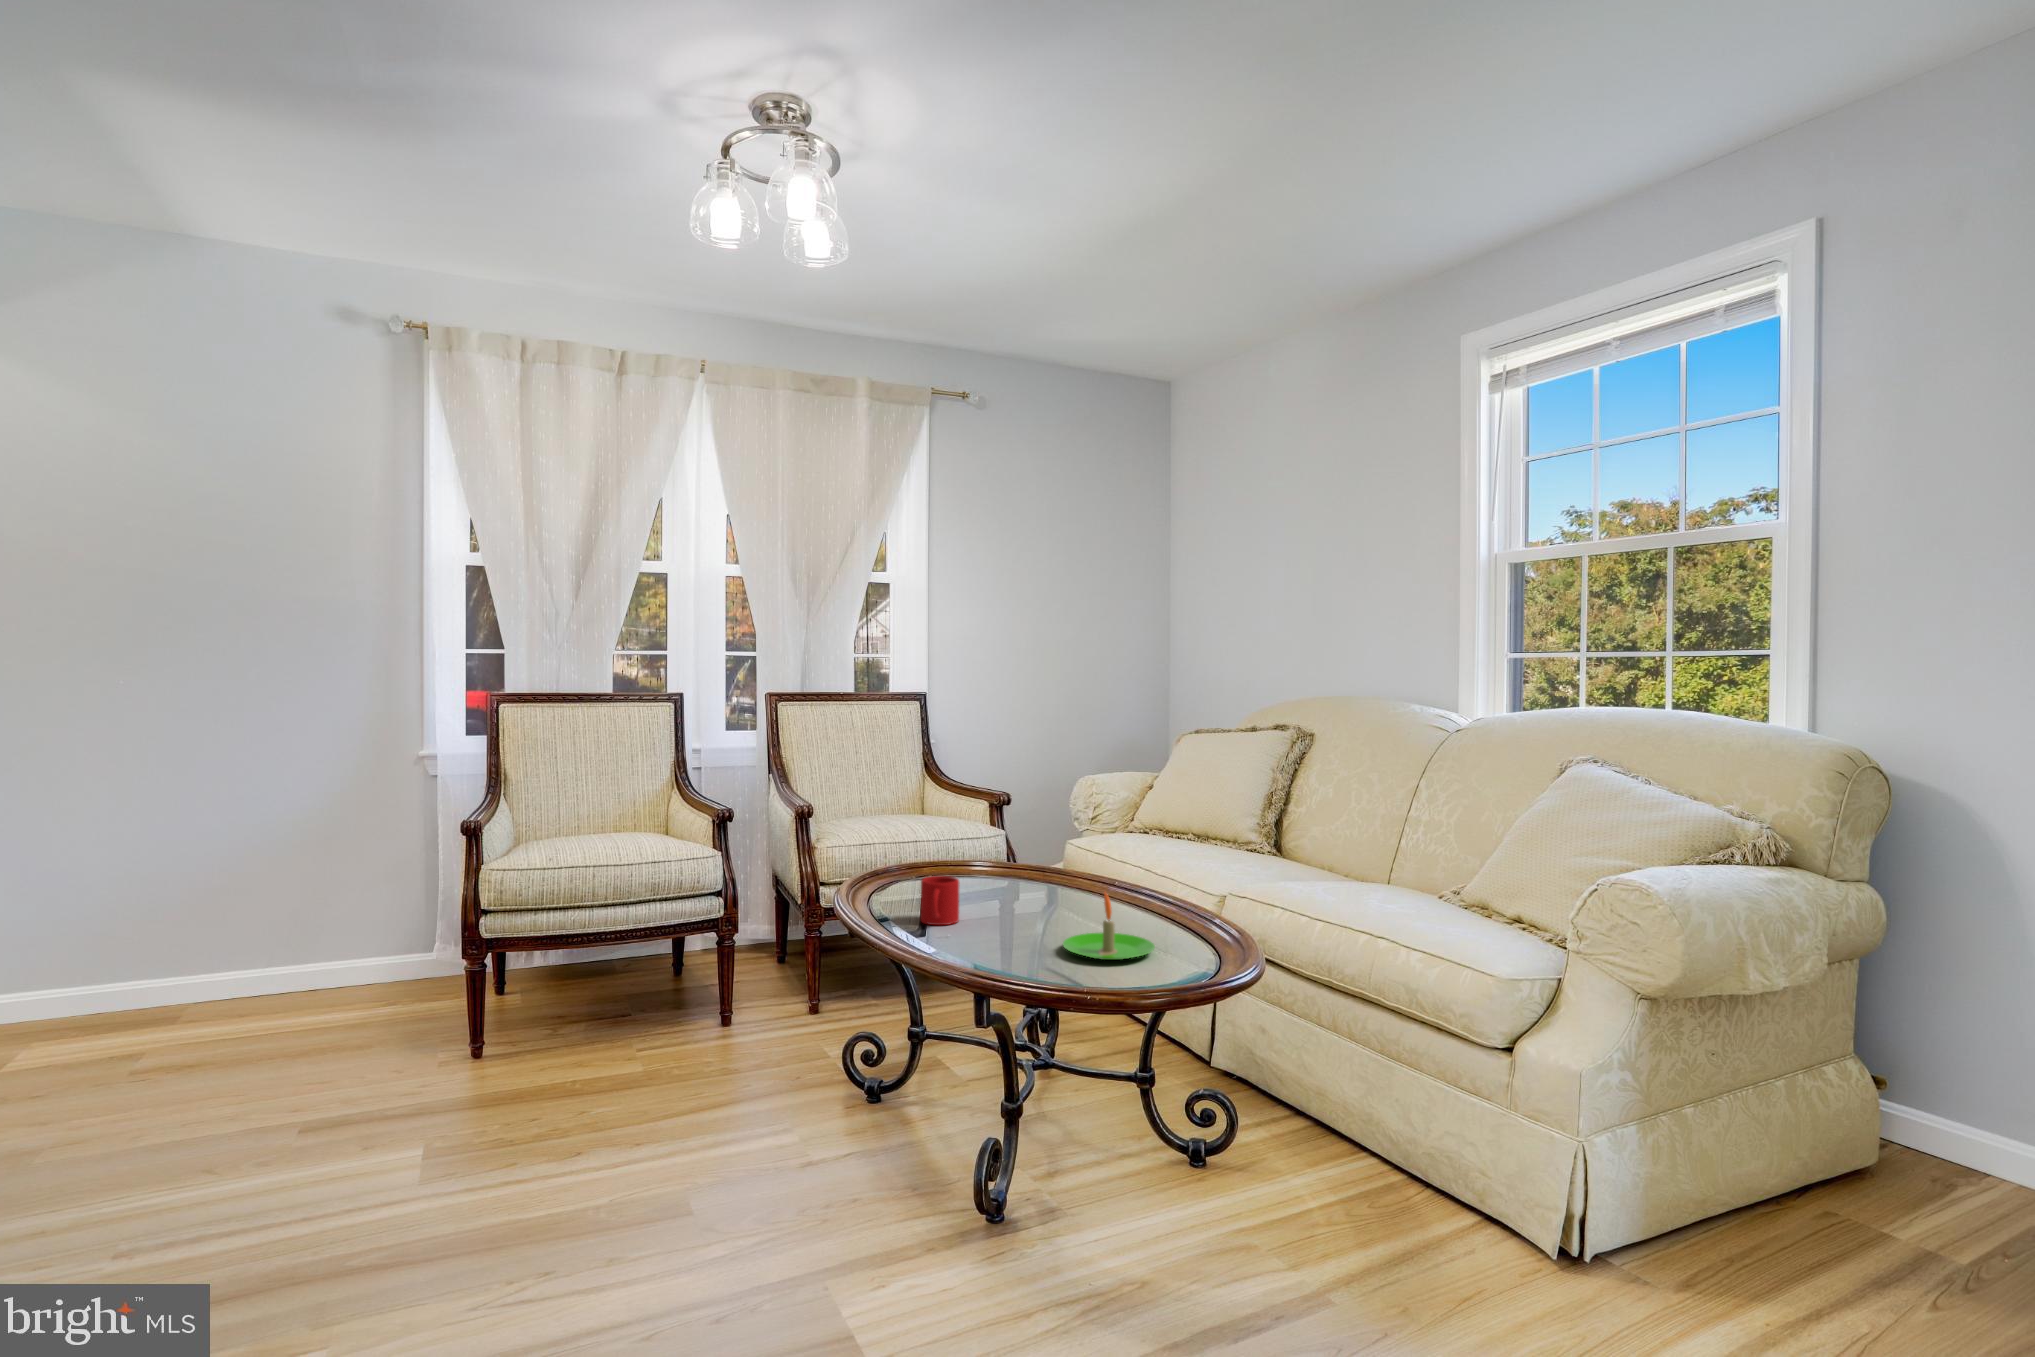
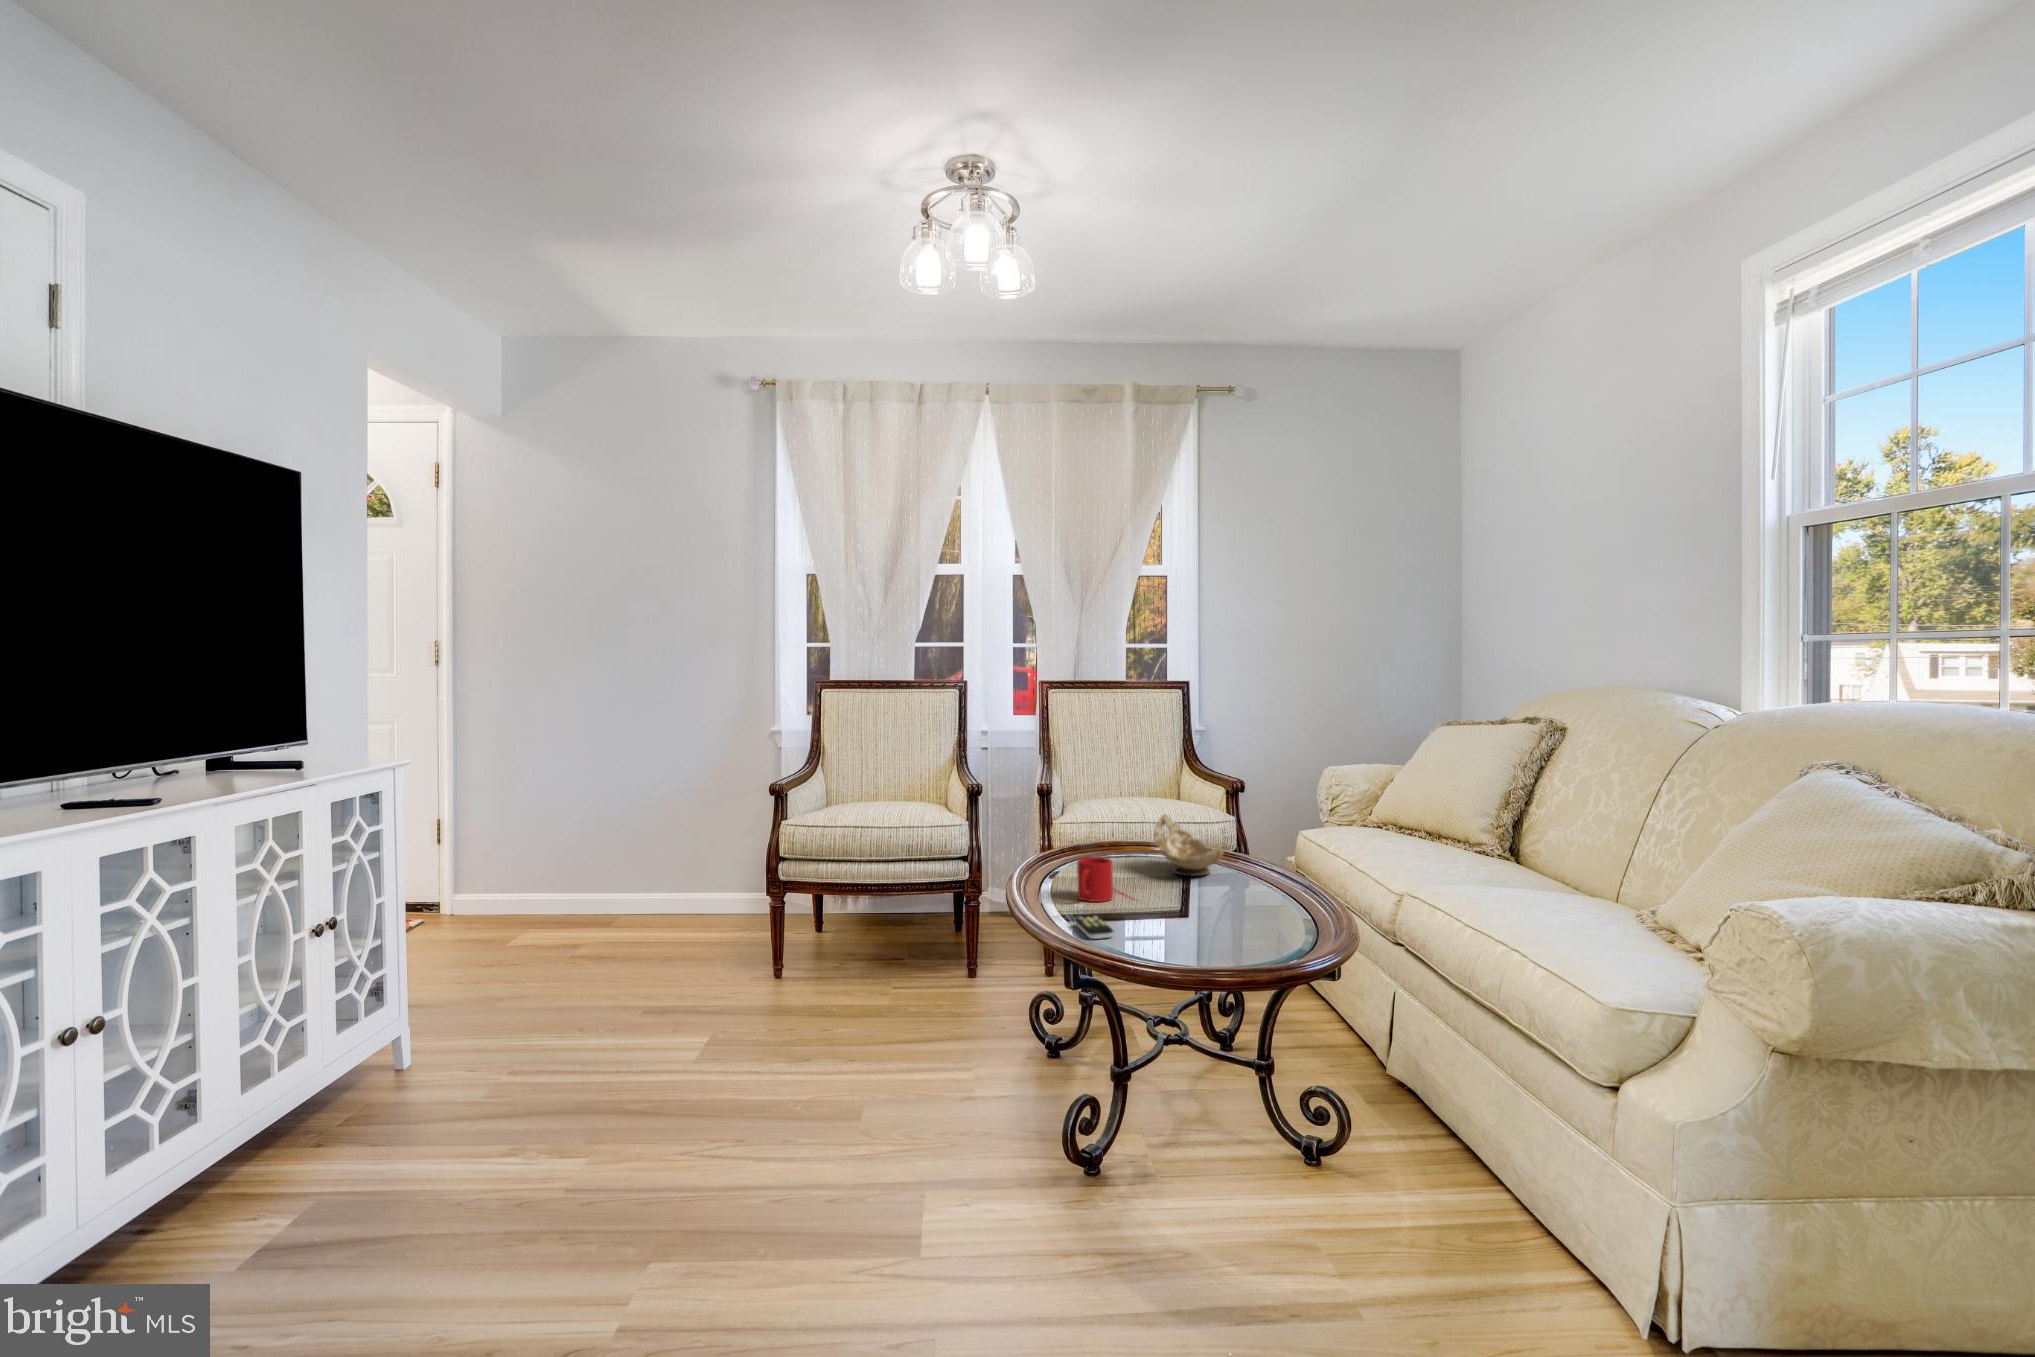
decorative bowl: none [981,827,1059,890] -> present [1154,815,1223,876]
candle: present [1063,893,1155,960] -> none [1171,882,1261,948]
remote control: none [953,939,1005,964] -> present [1076,916,1114,939]

